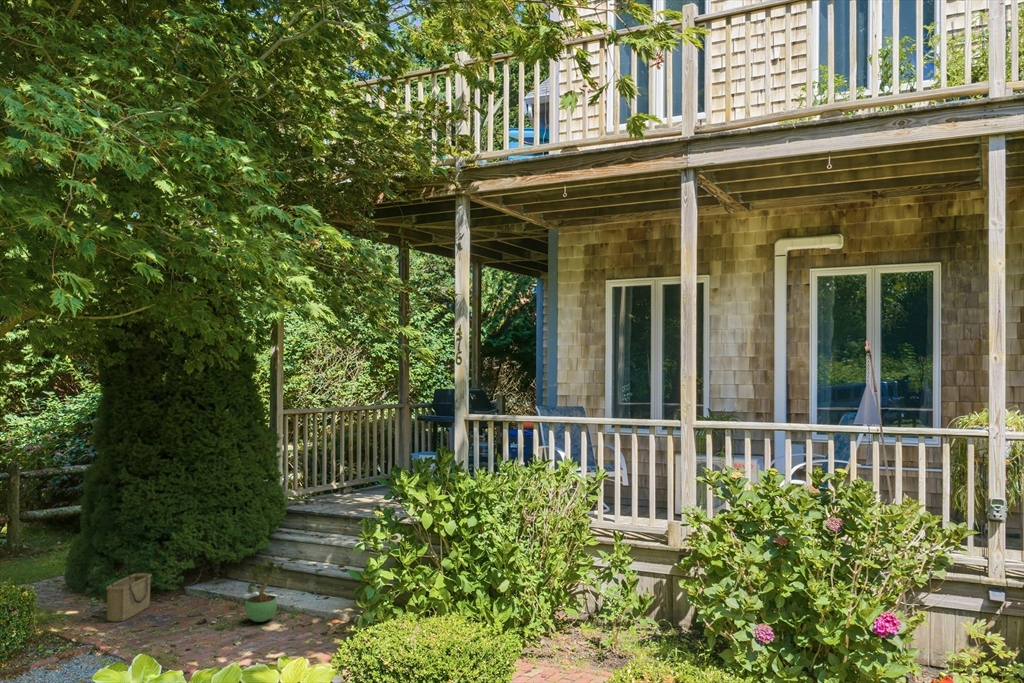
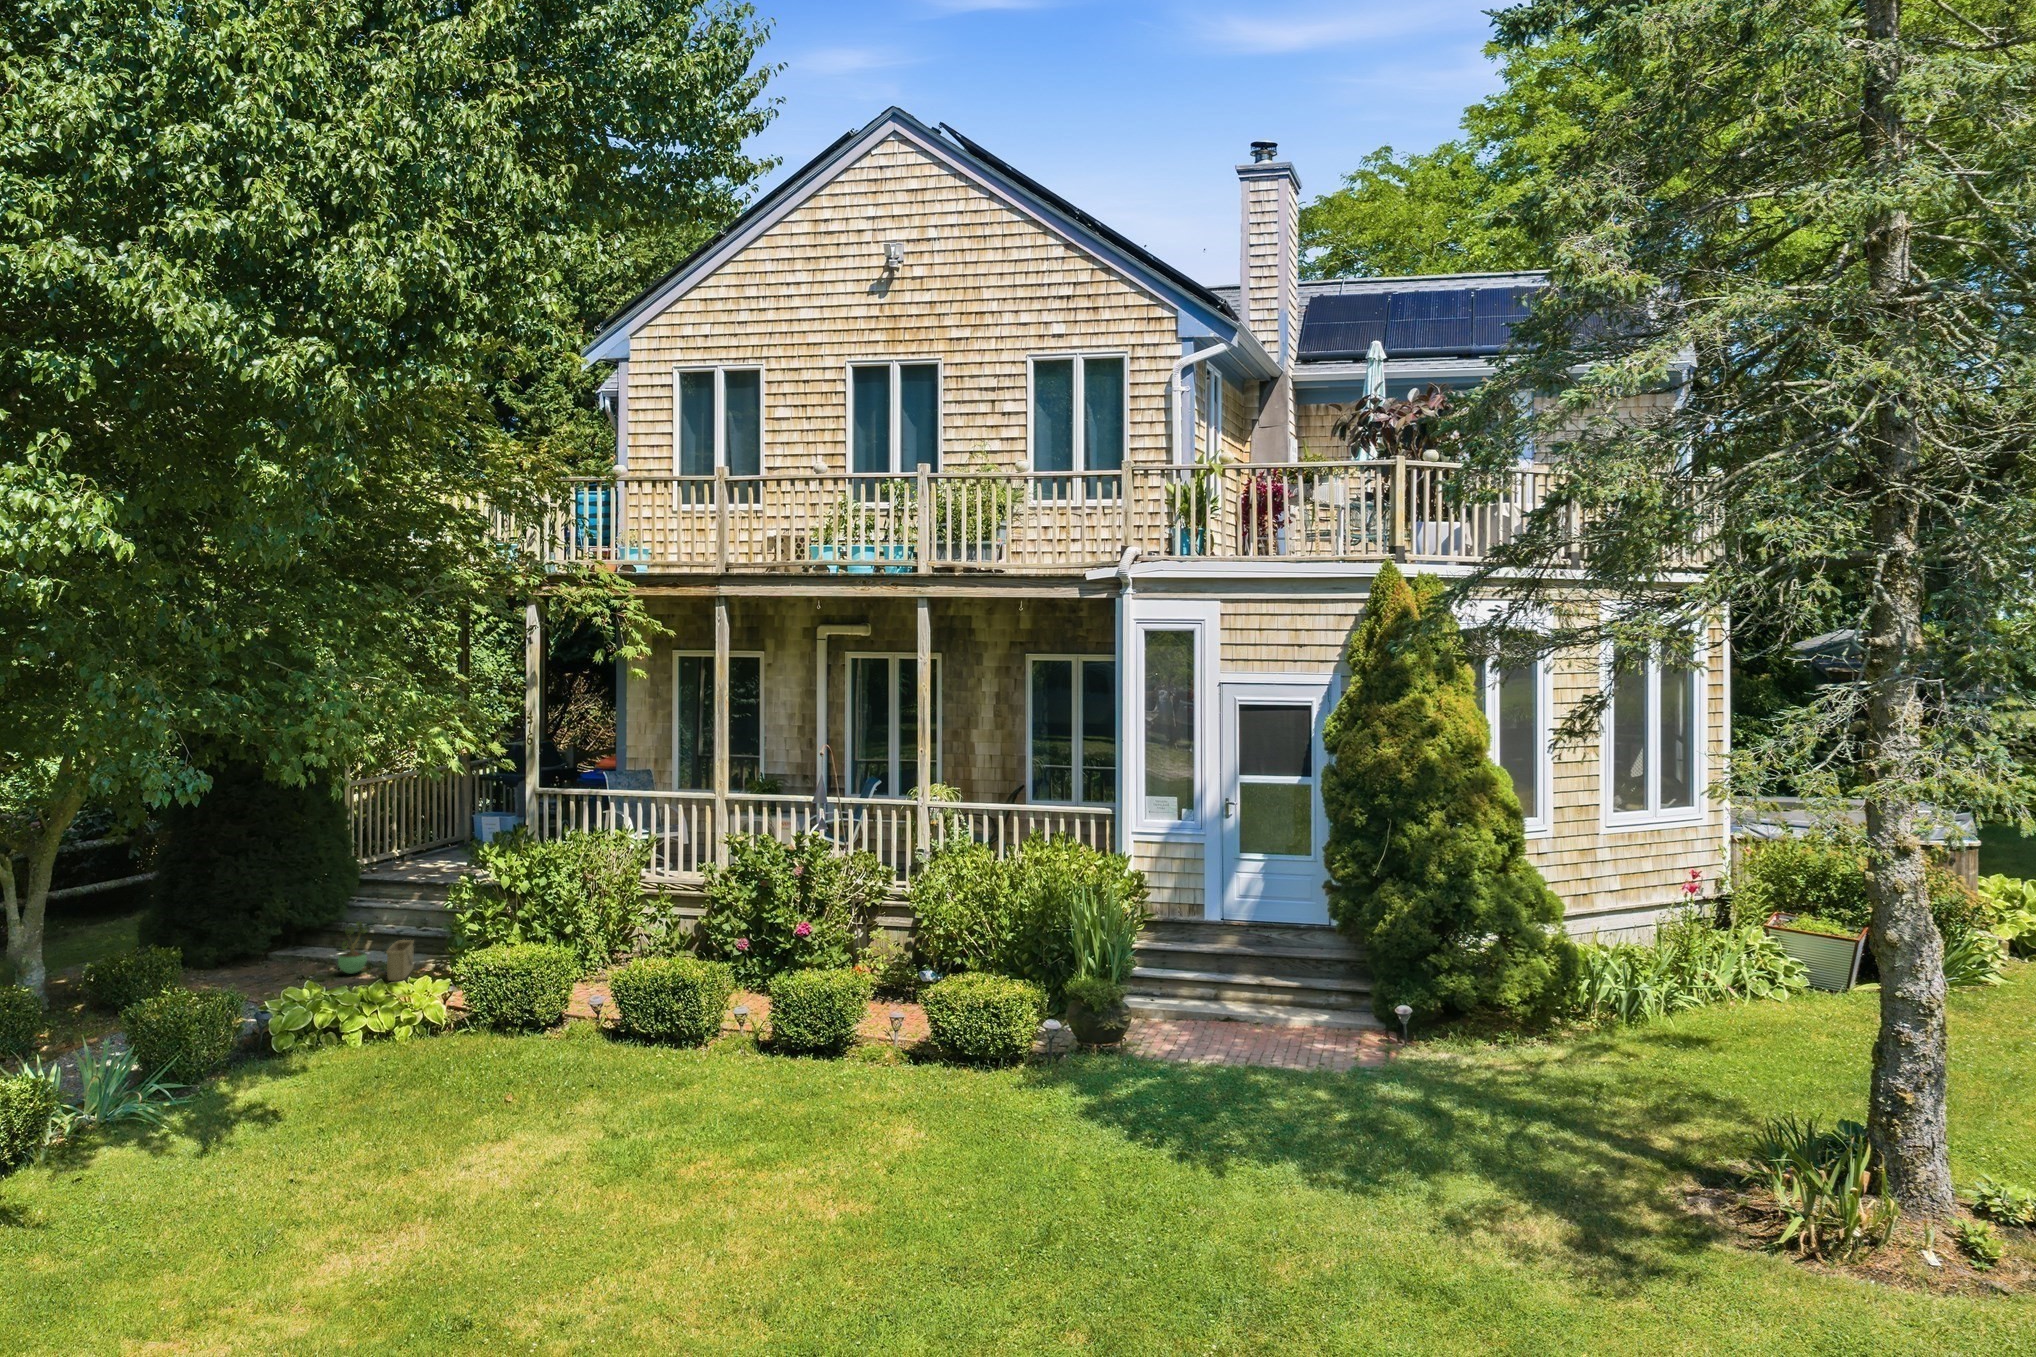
basket: present [106,573,152,621] -> present [386,940,414,981]

